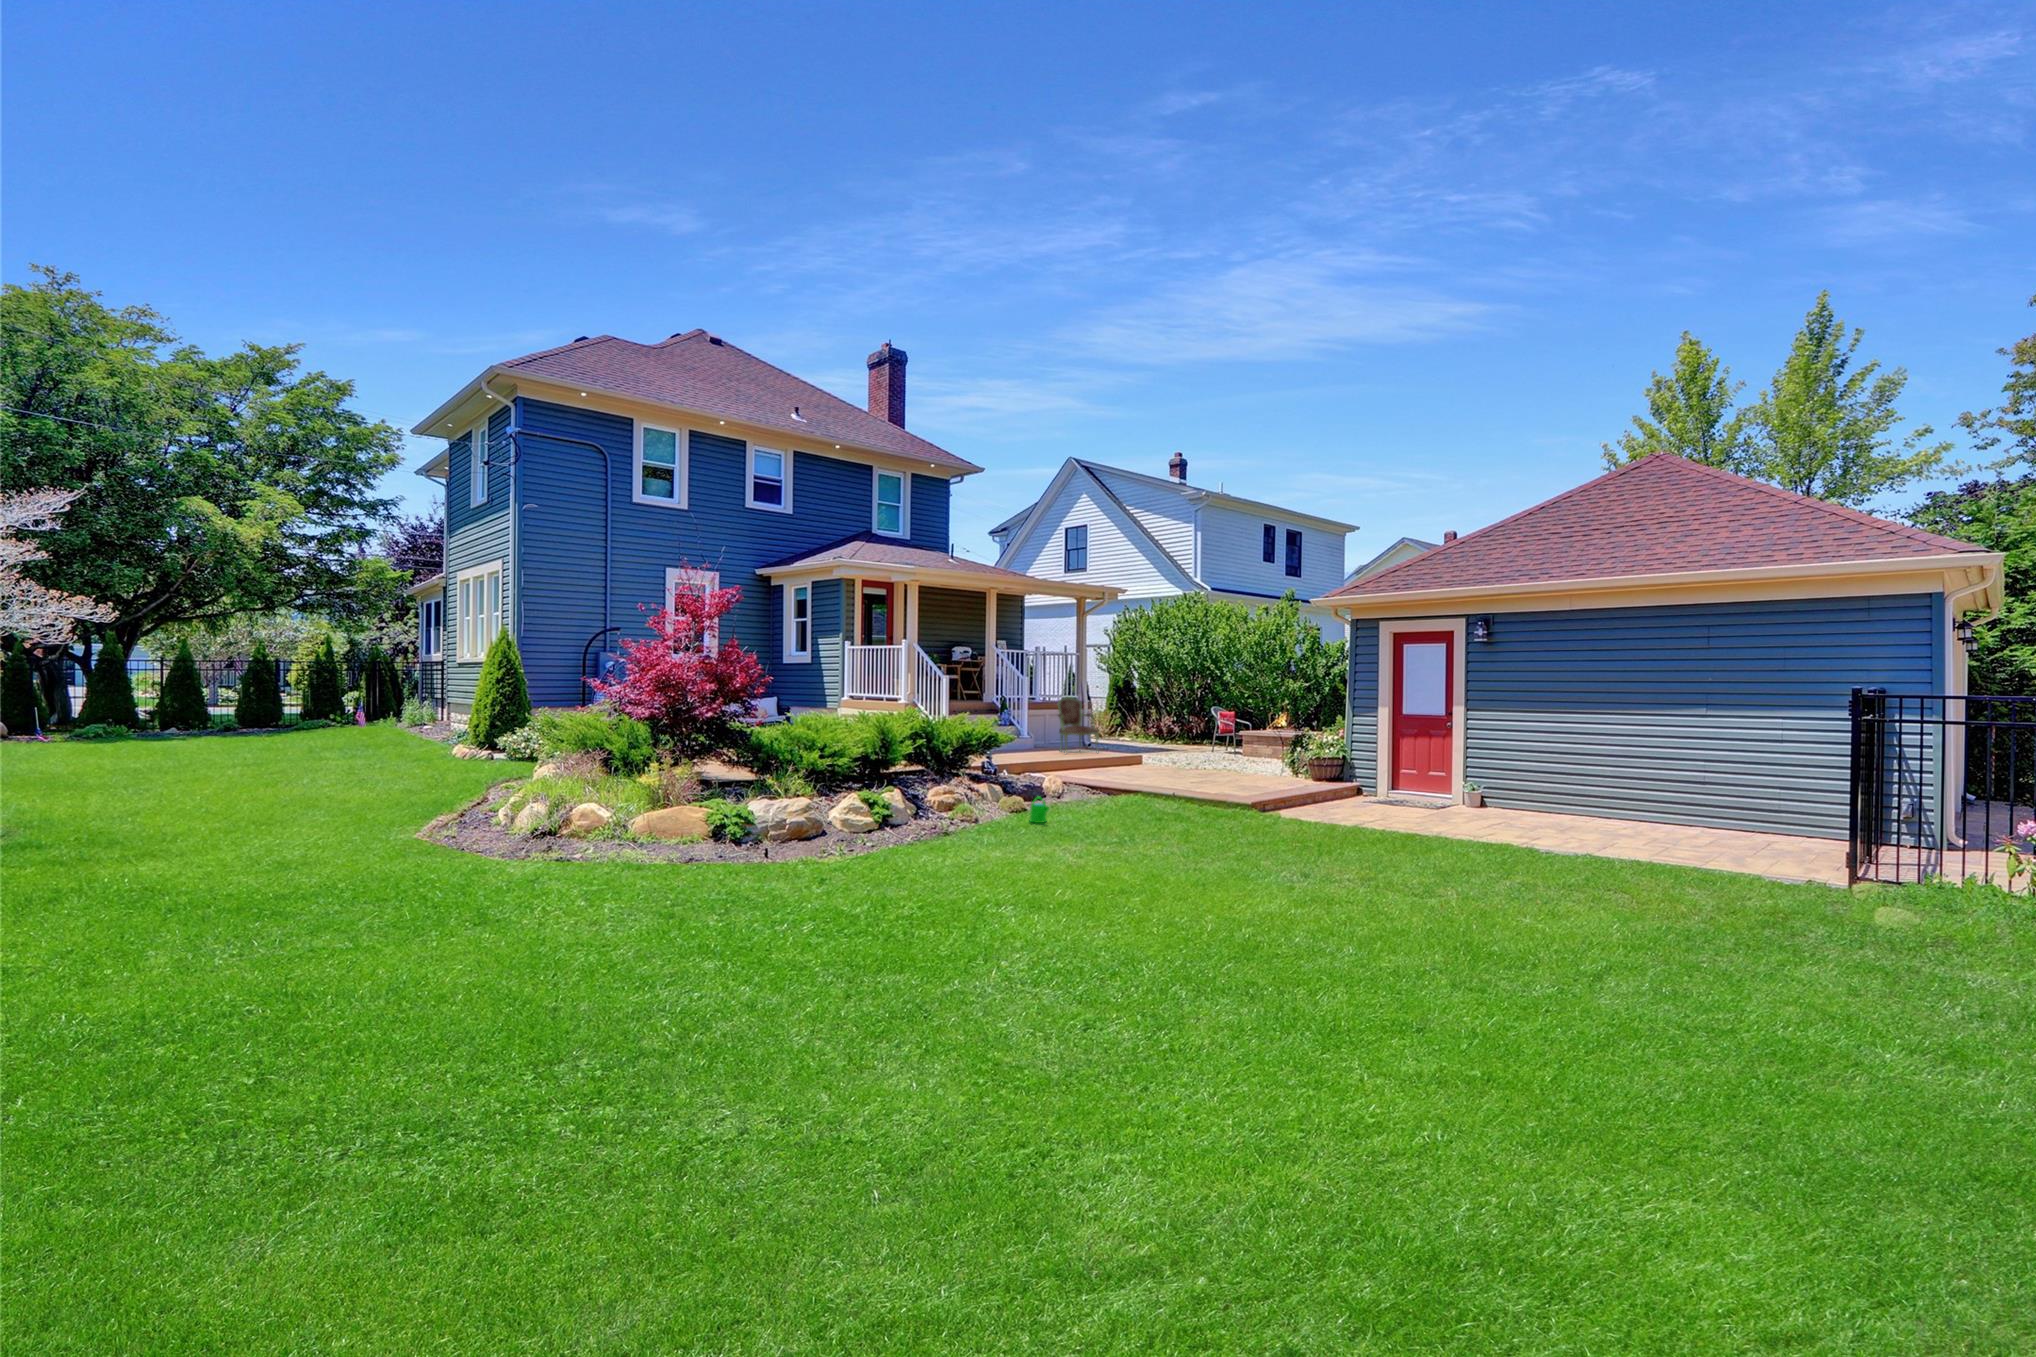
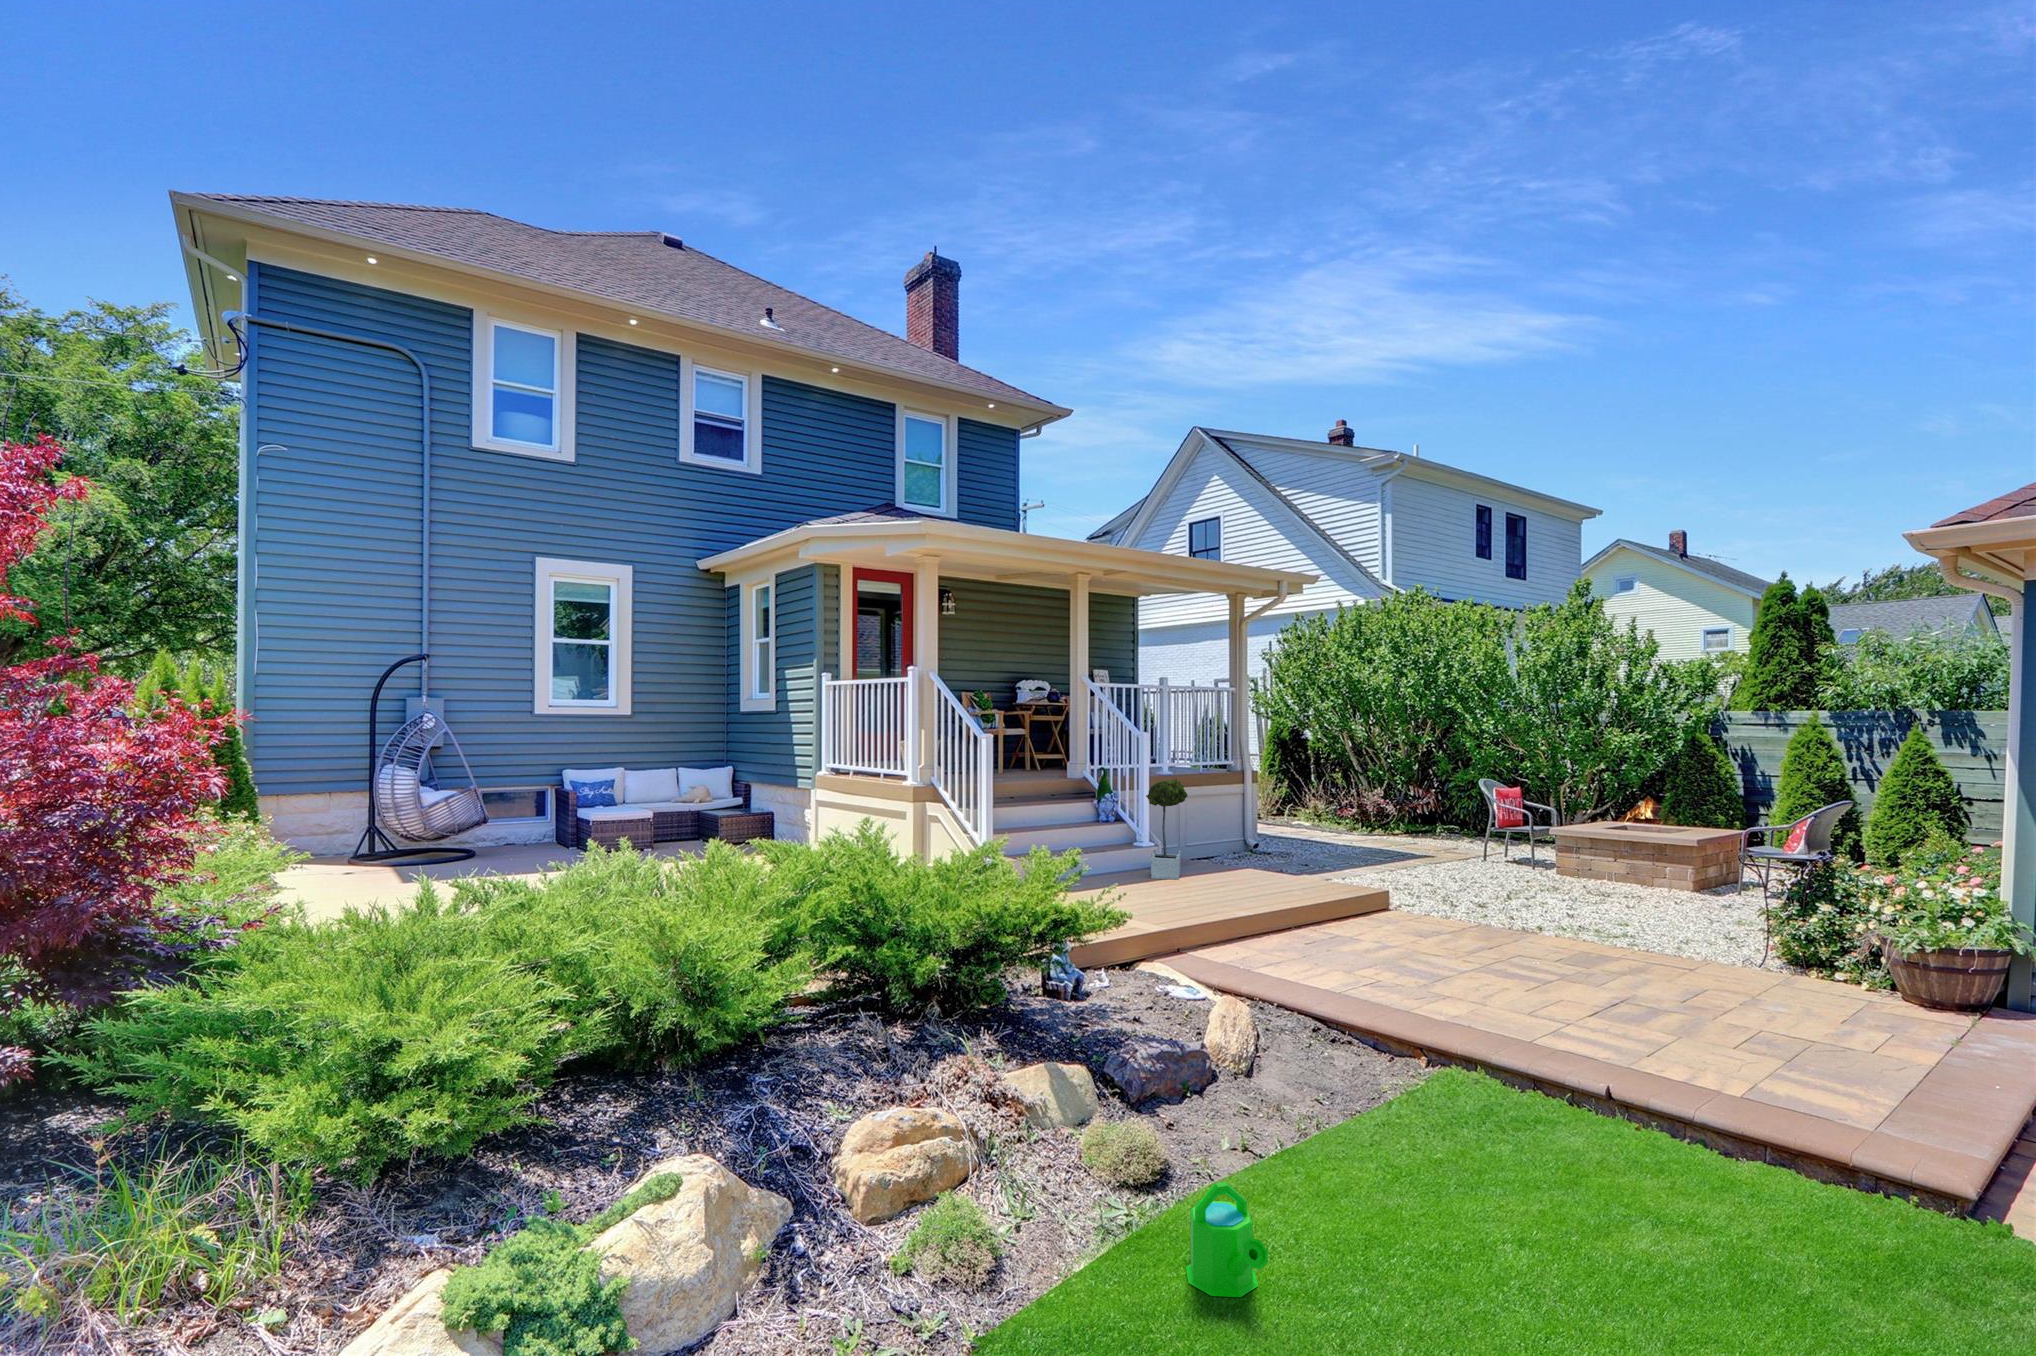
armchair: present [1057,697,1099,752] -> none [1202,765,1284,876]
potted tree: none [1027,702,1049,756] -> present [1146,778,1188,879]

